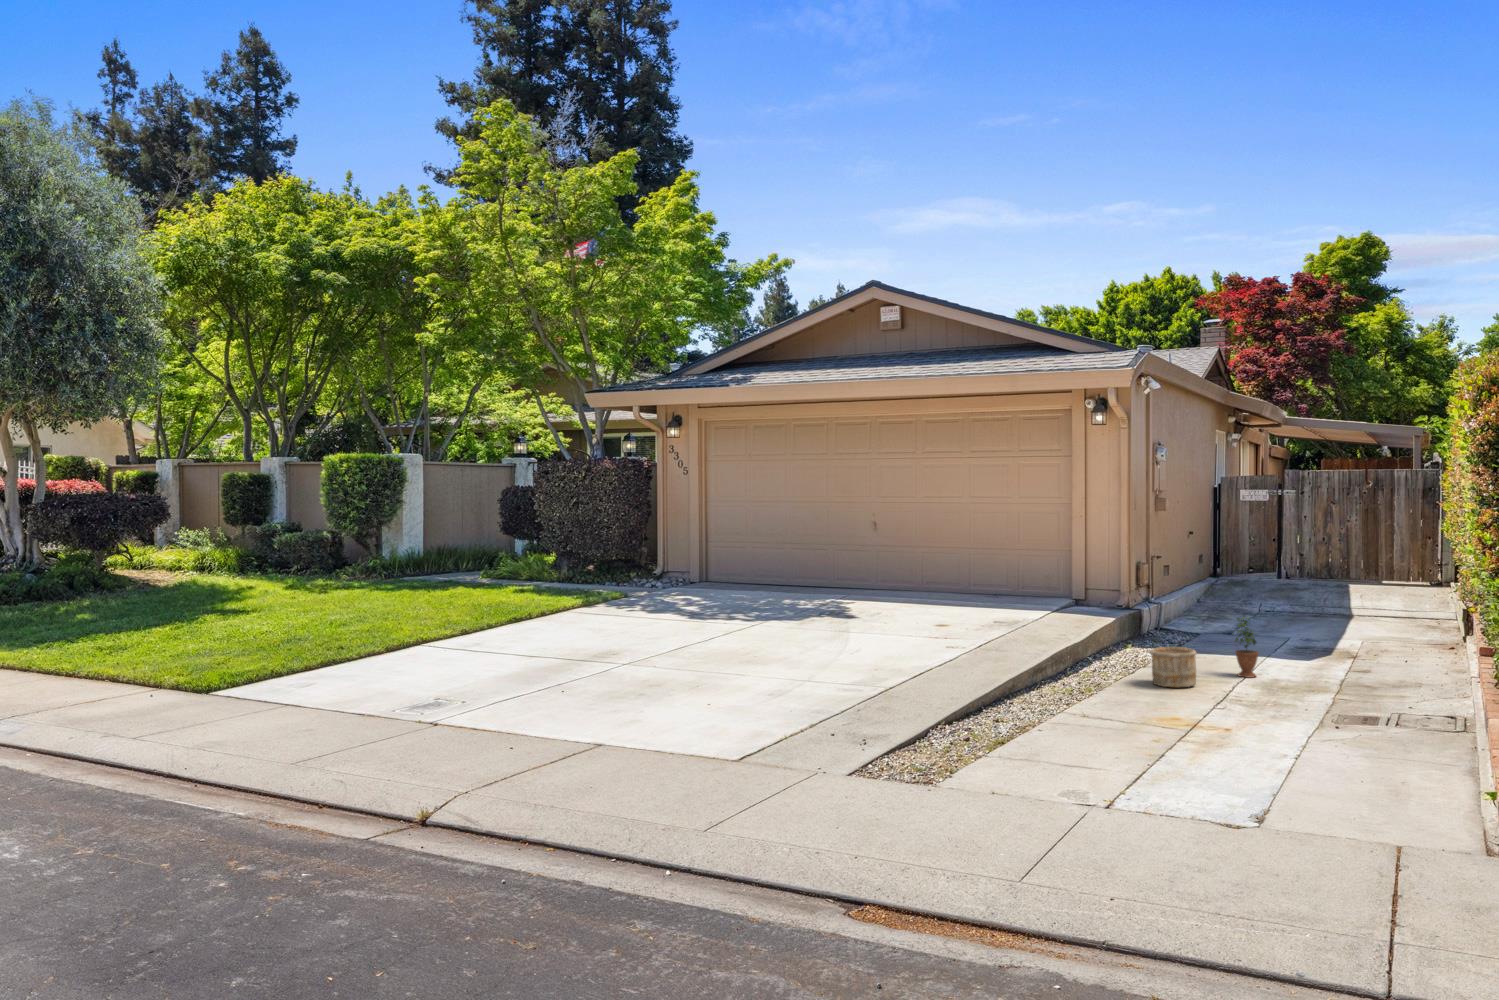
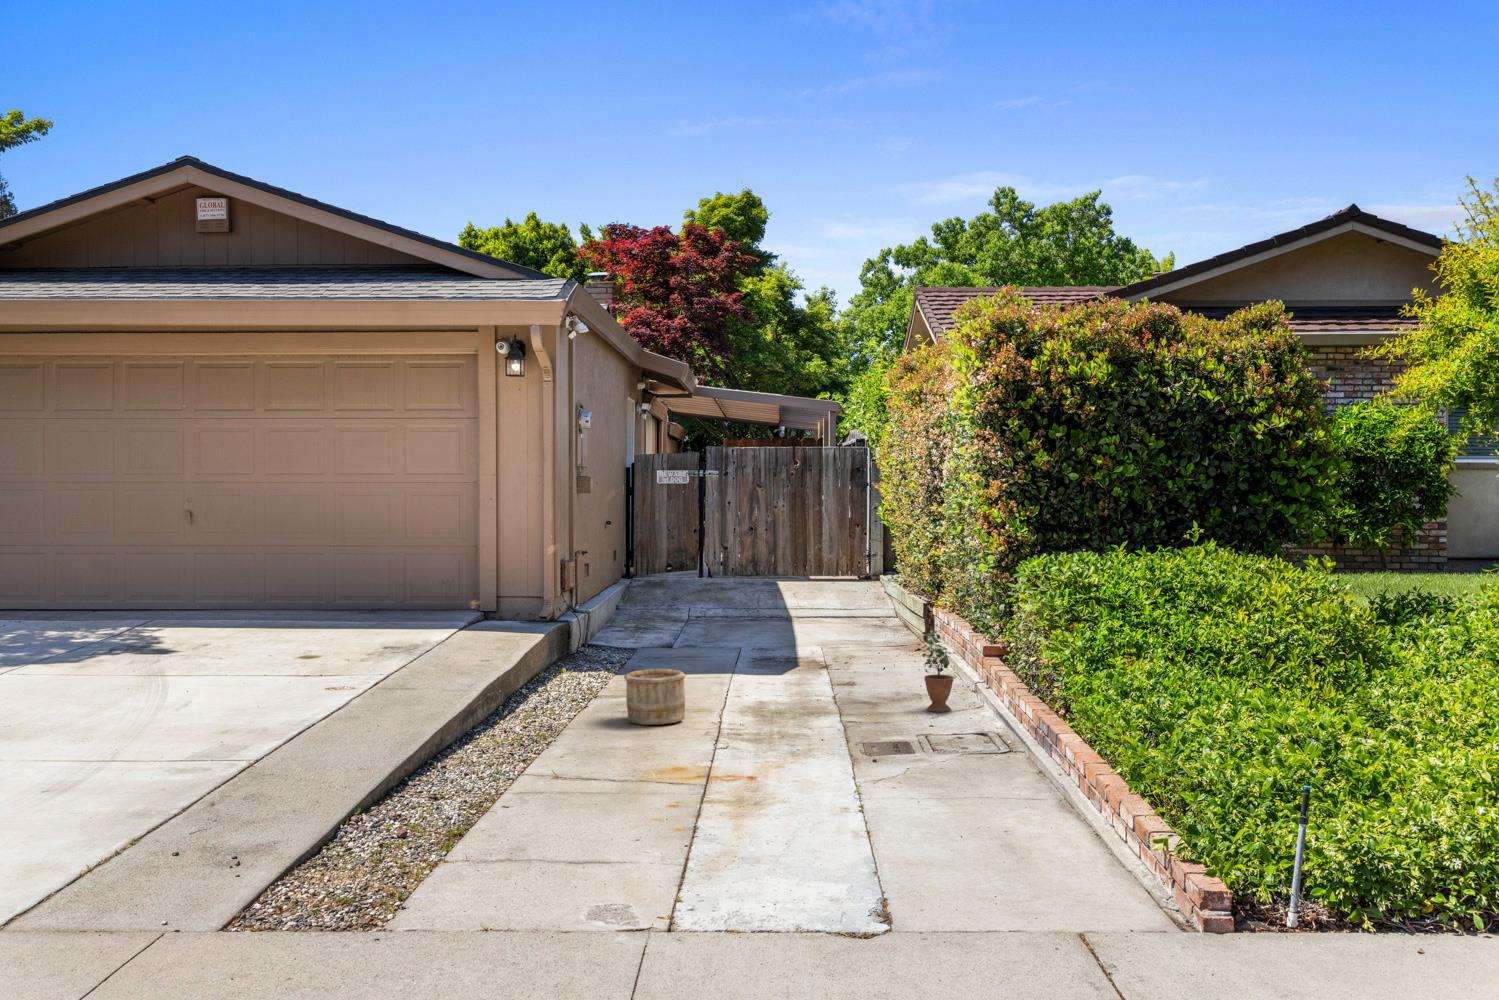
potted plant: present [1235,617,1259,678] -> present [922,628,953,712]

